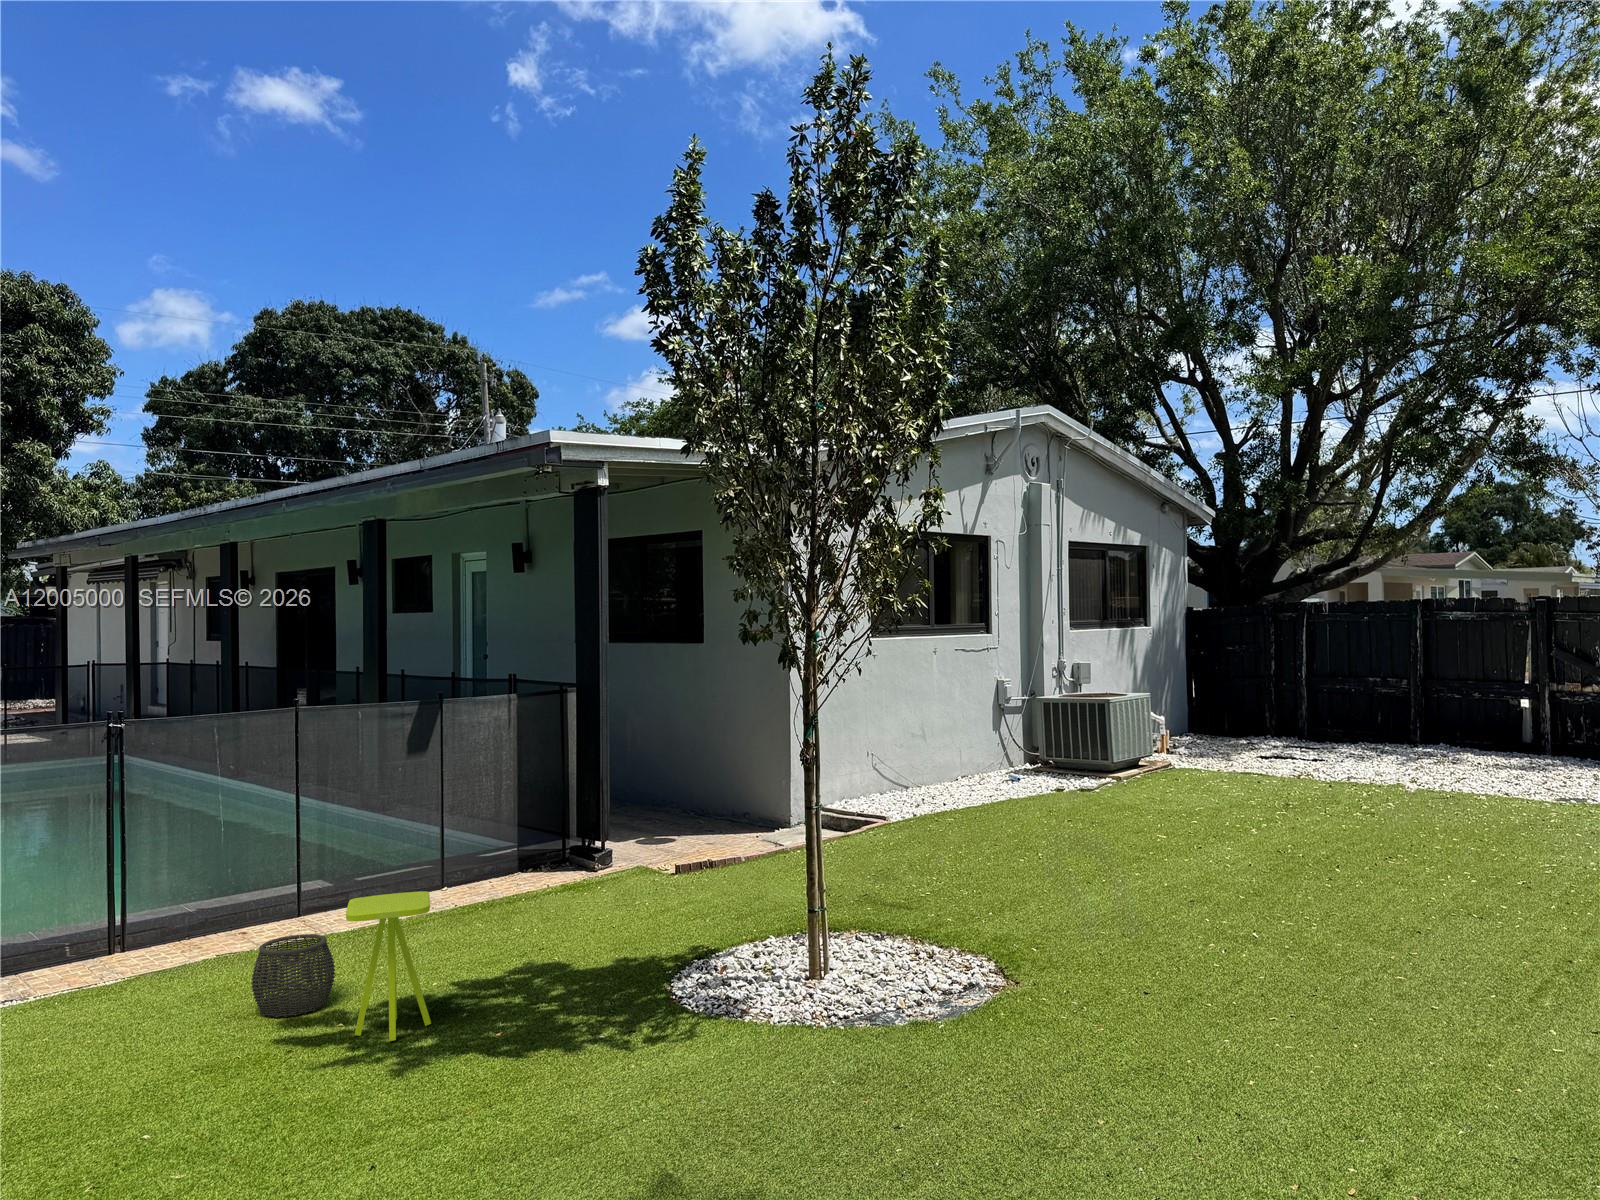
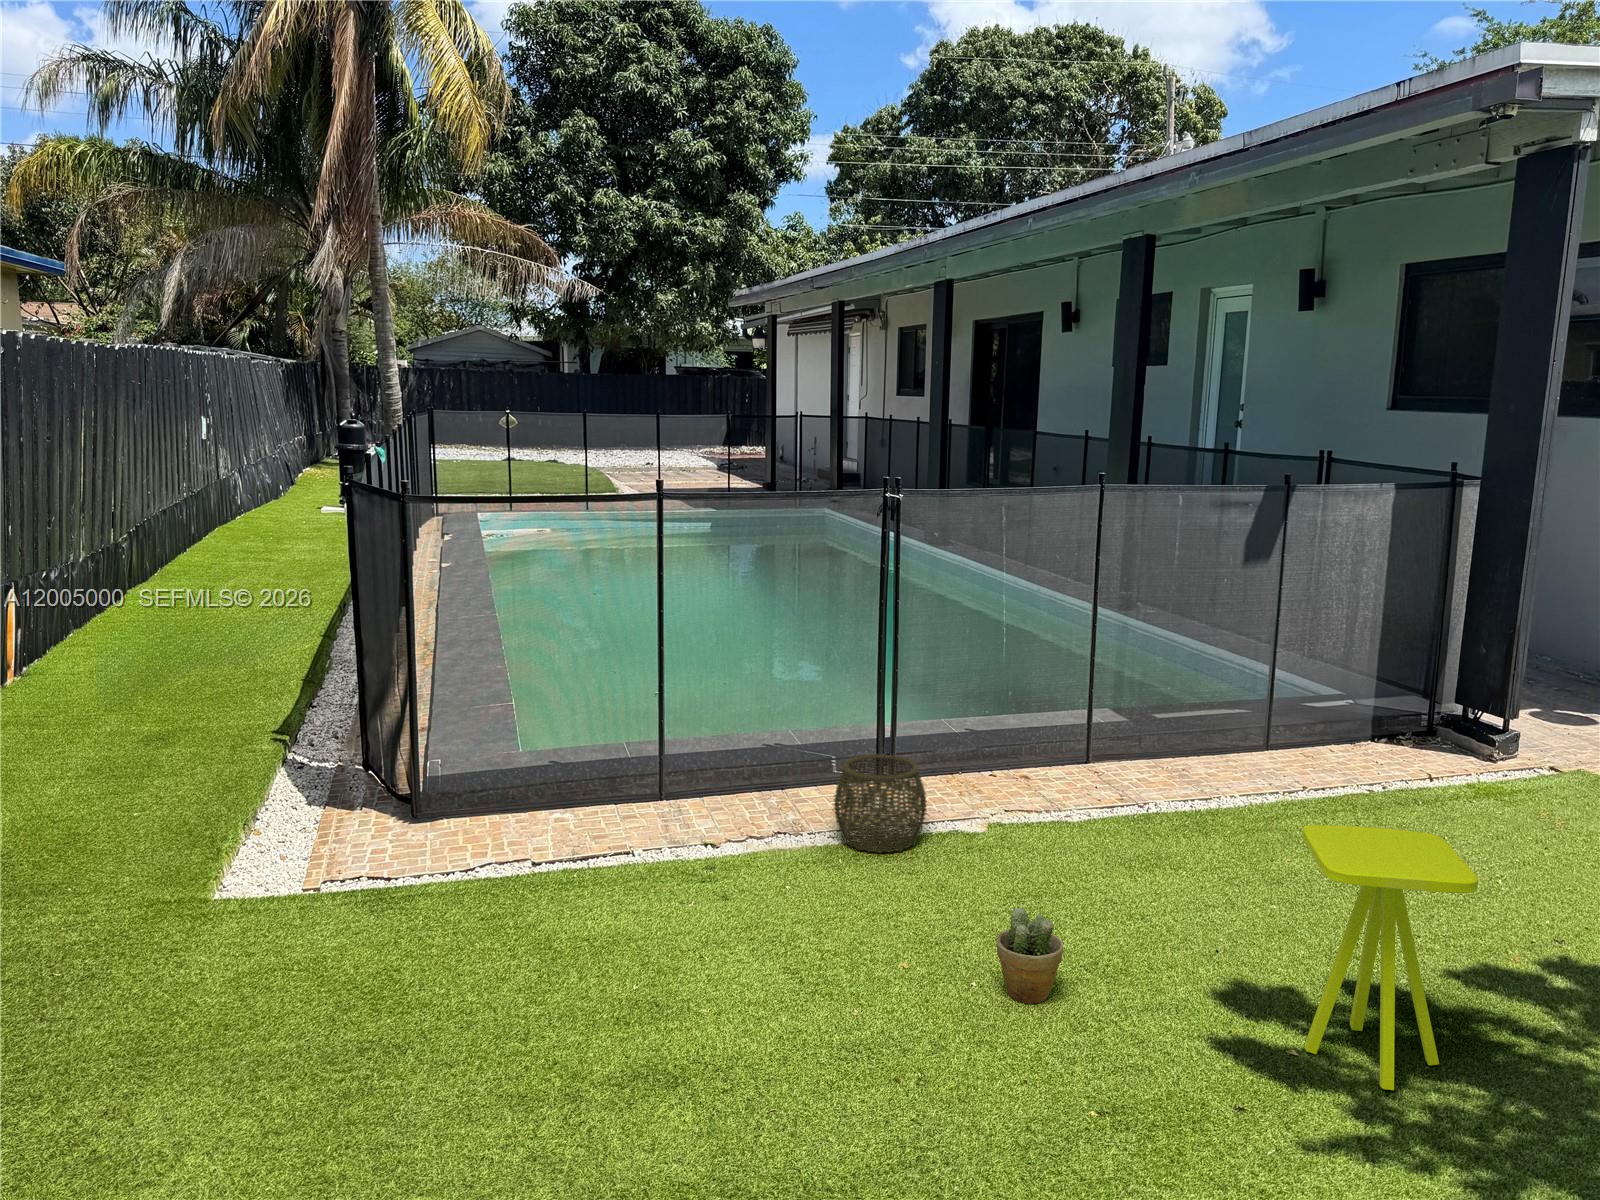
woven basket: present [251,934,335,1017] -> present [834,754,927,853]
potted plant: none [151,990,202,1054] -> present [996,908,1063,1004]

